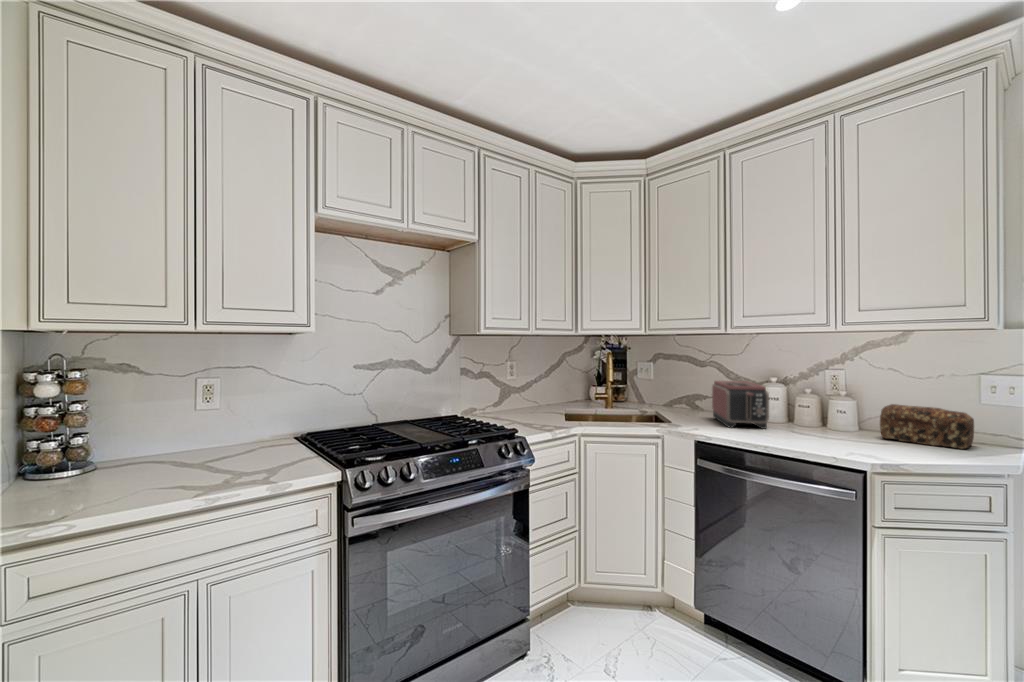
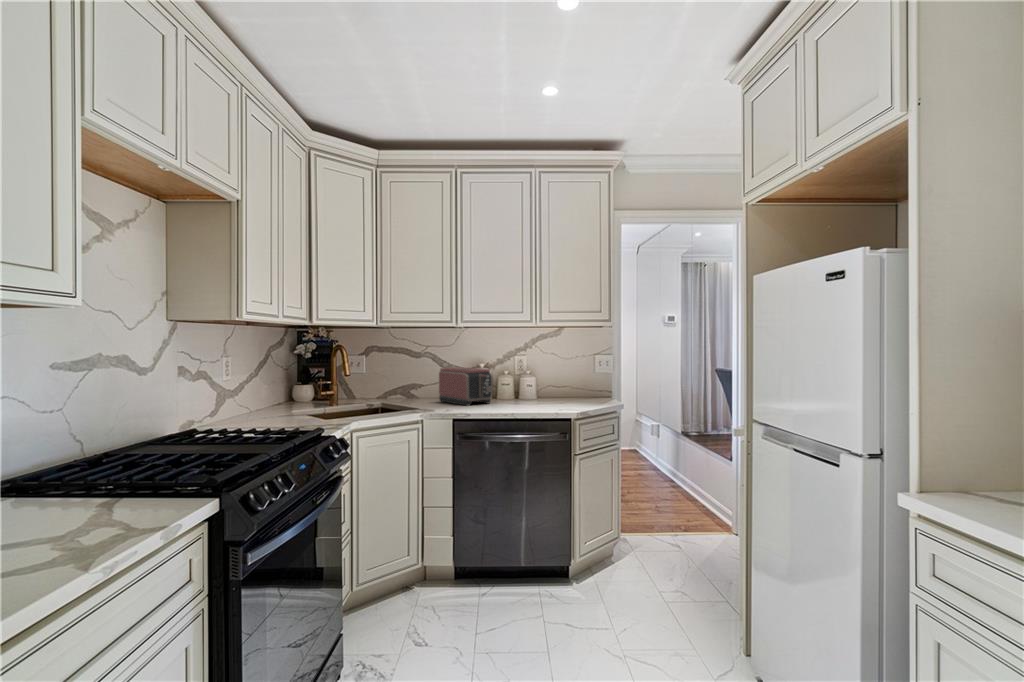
bread loaf: present [880,404,974,449] -> none [556,376,601,400]

